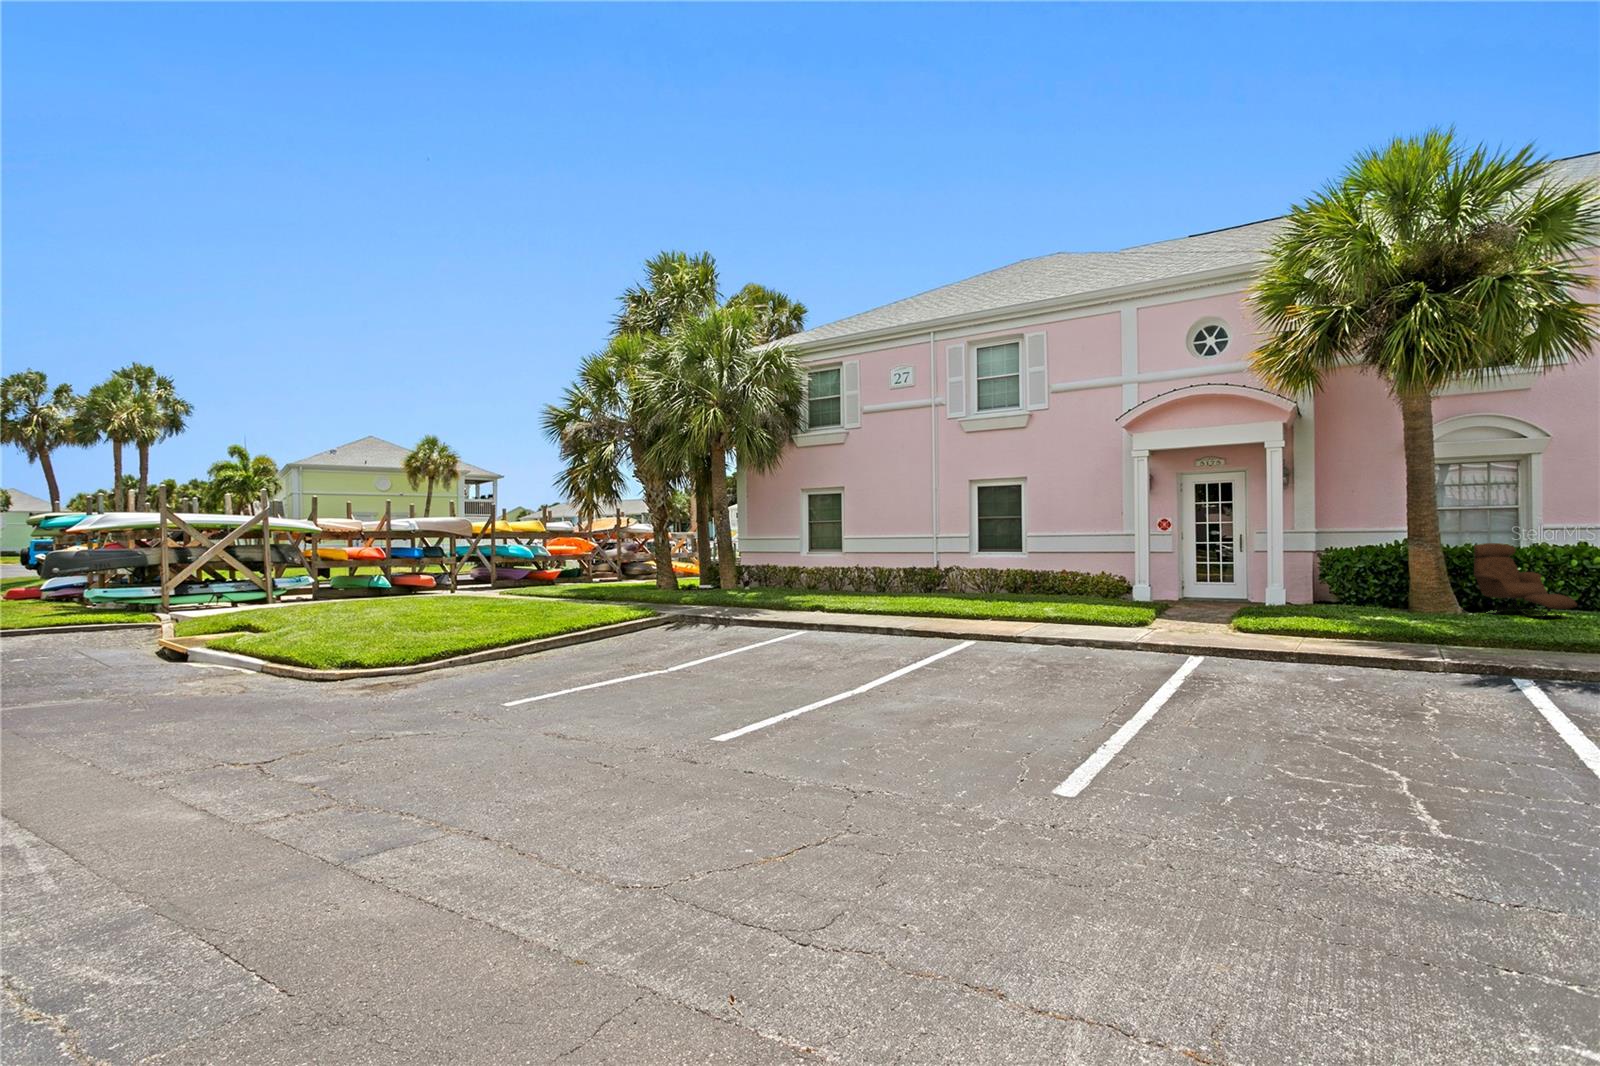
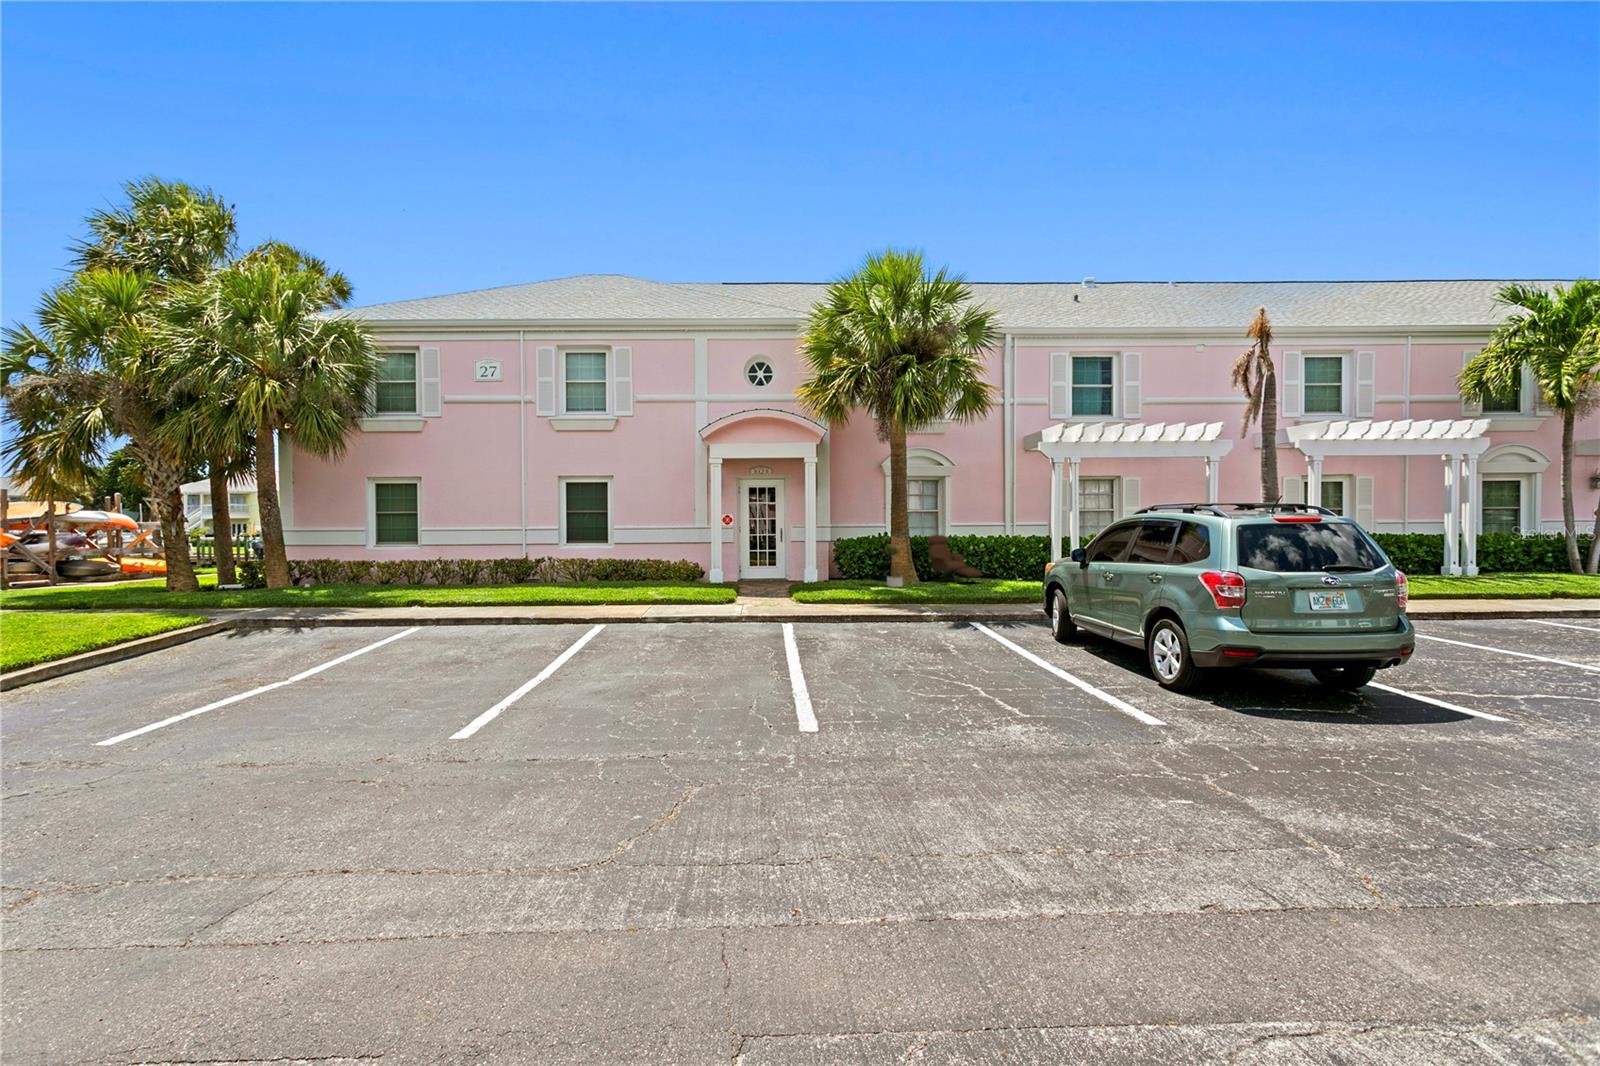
potted tree: none [1387,555,1418,617] -> present [885,544,903,587]

